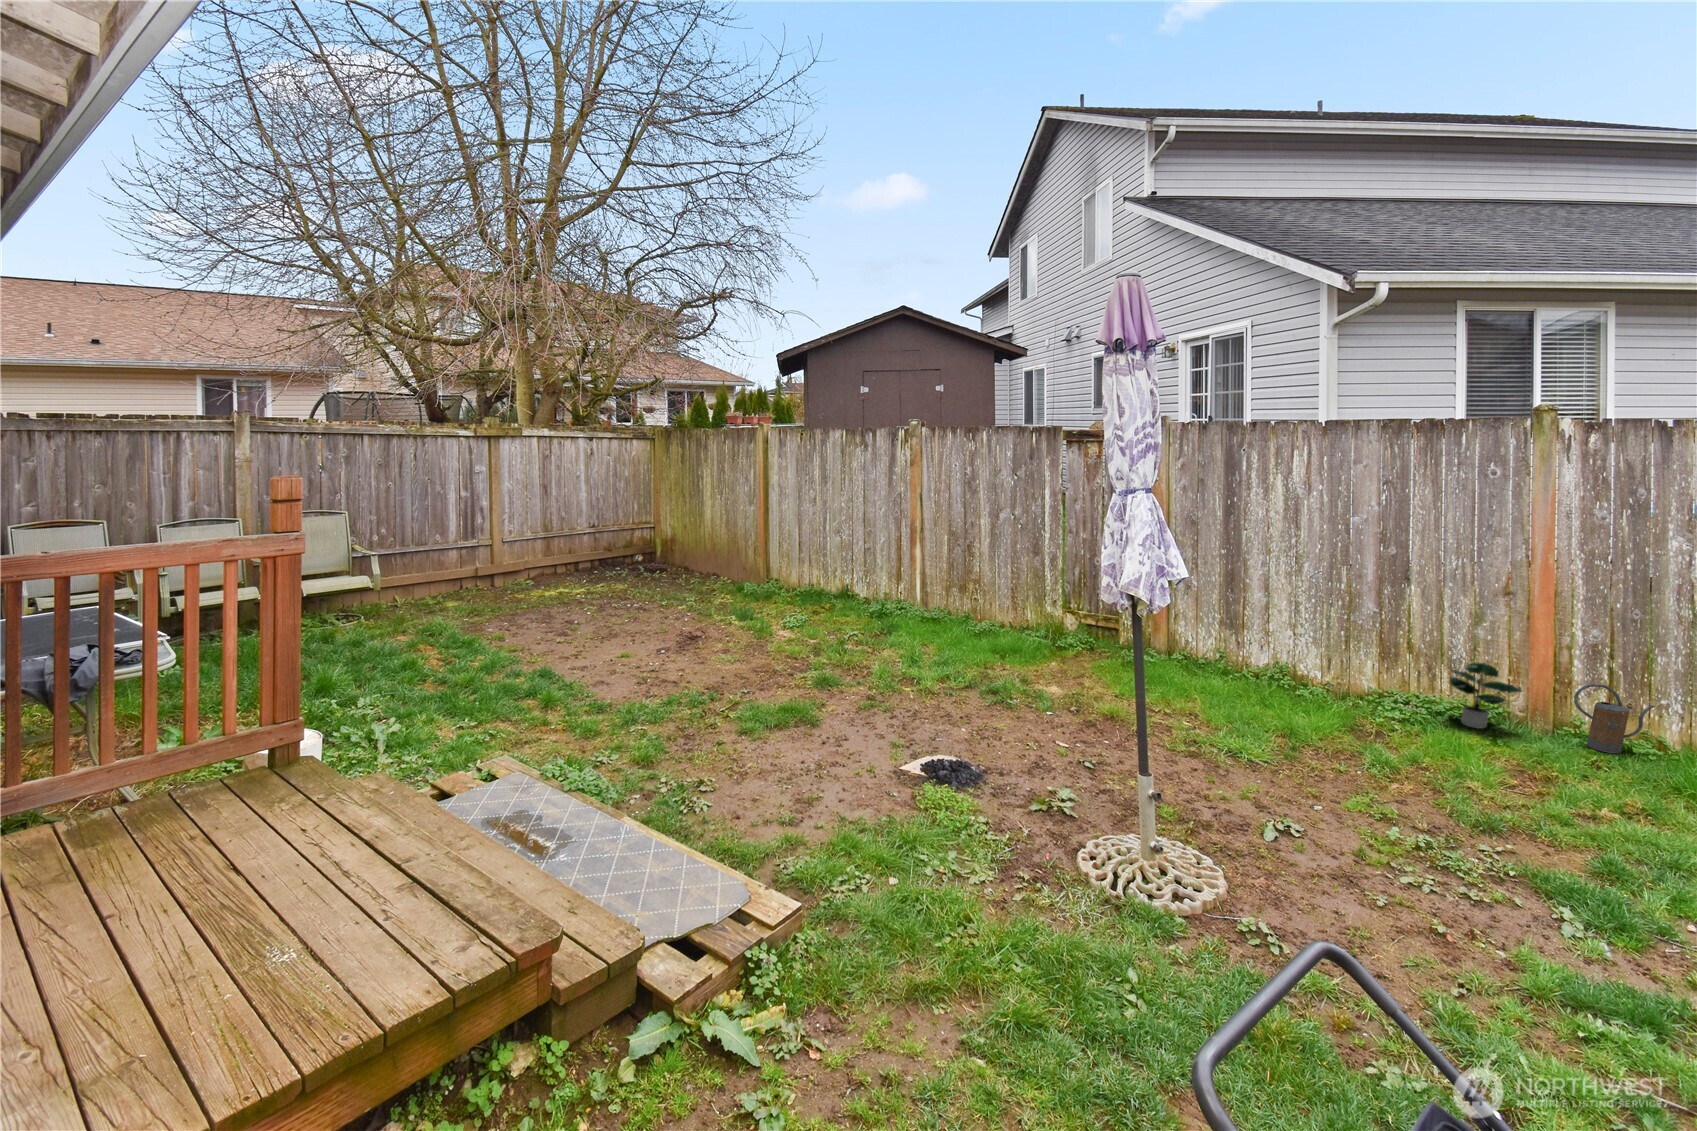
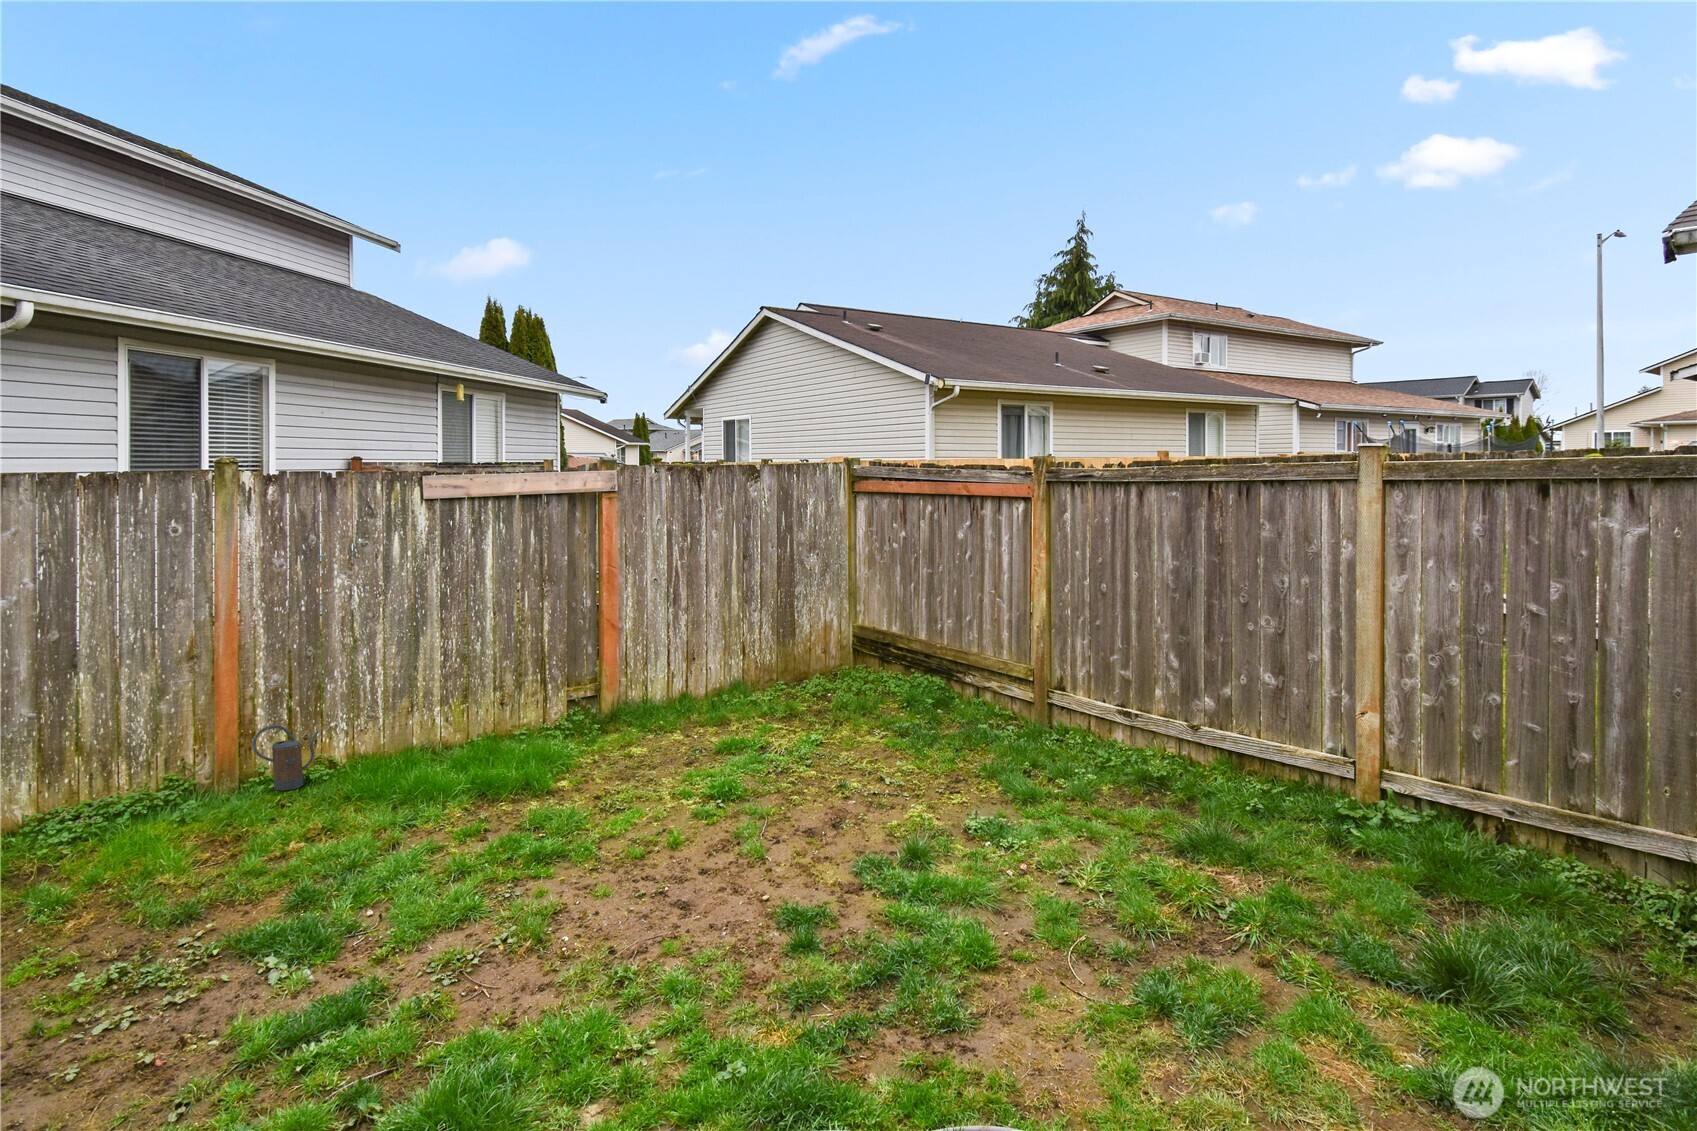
potted plant: present [1449,663,1522,729] -> none [120,739,204,816]

